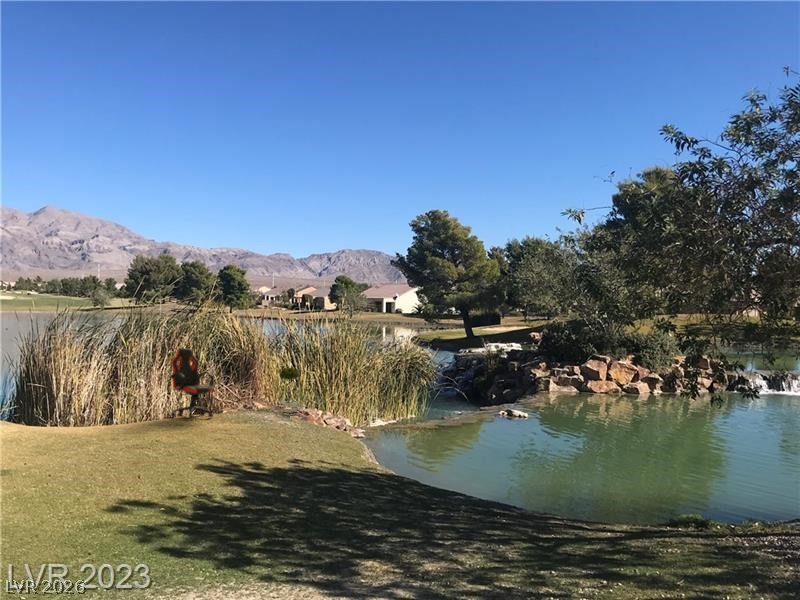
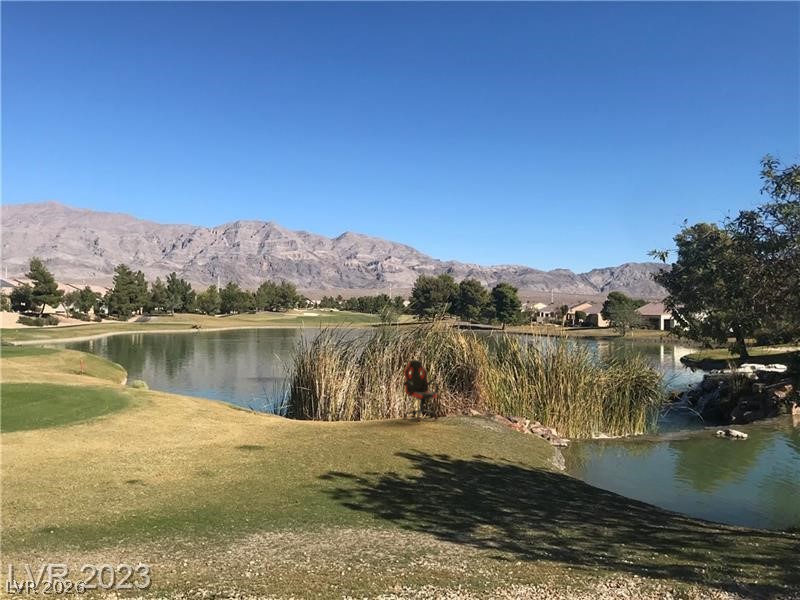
potted tree: present [280,367,299,413] -> none [507,377,527,420]

